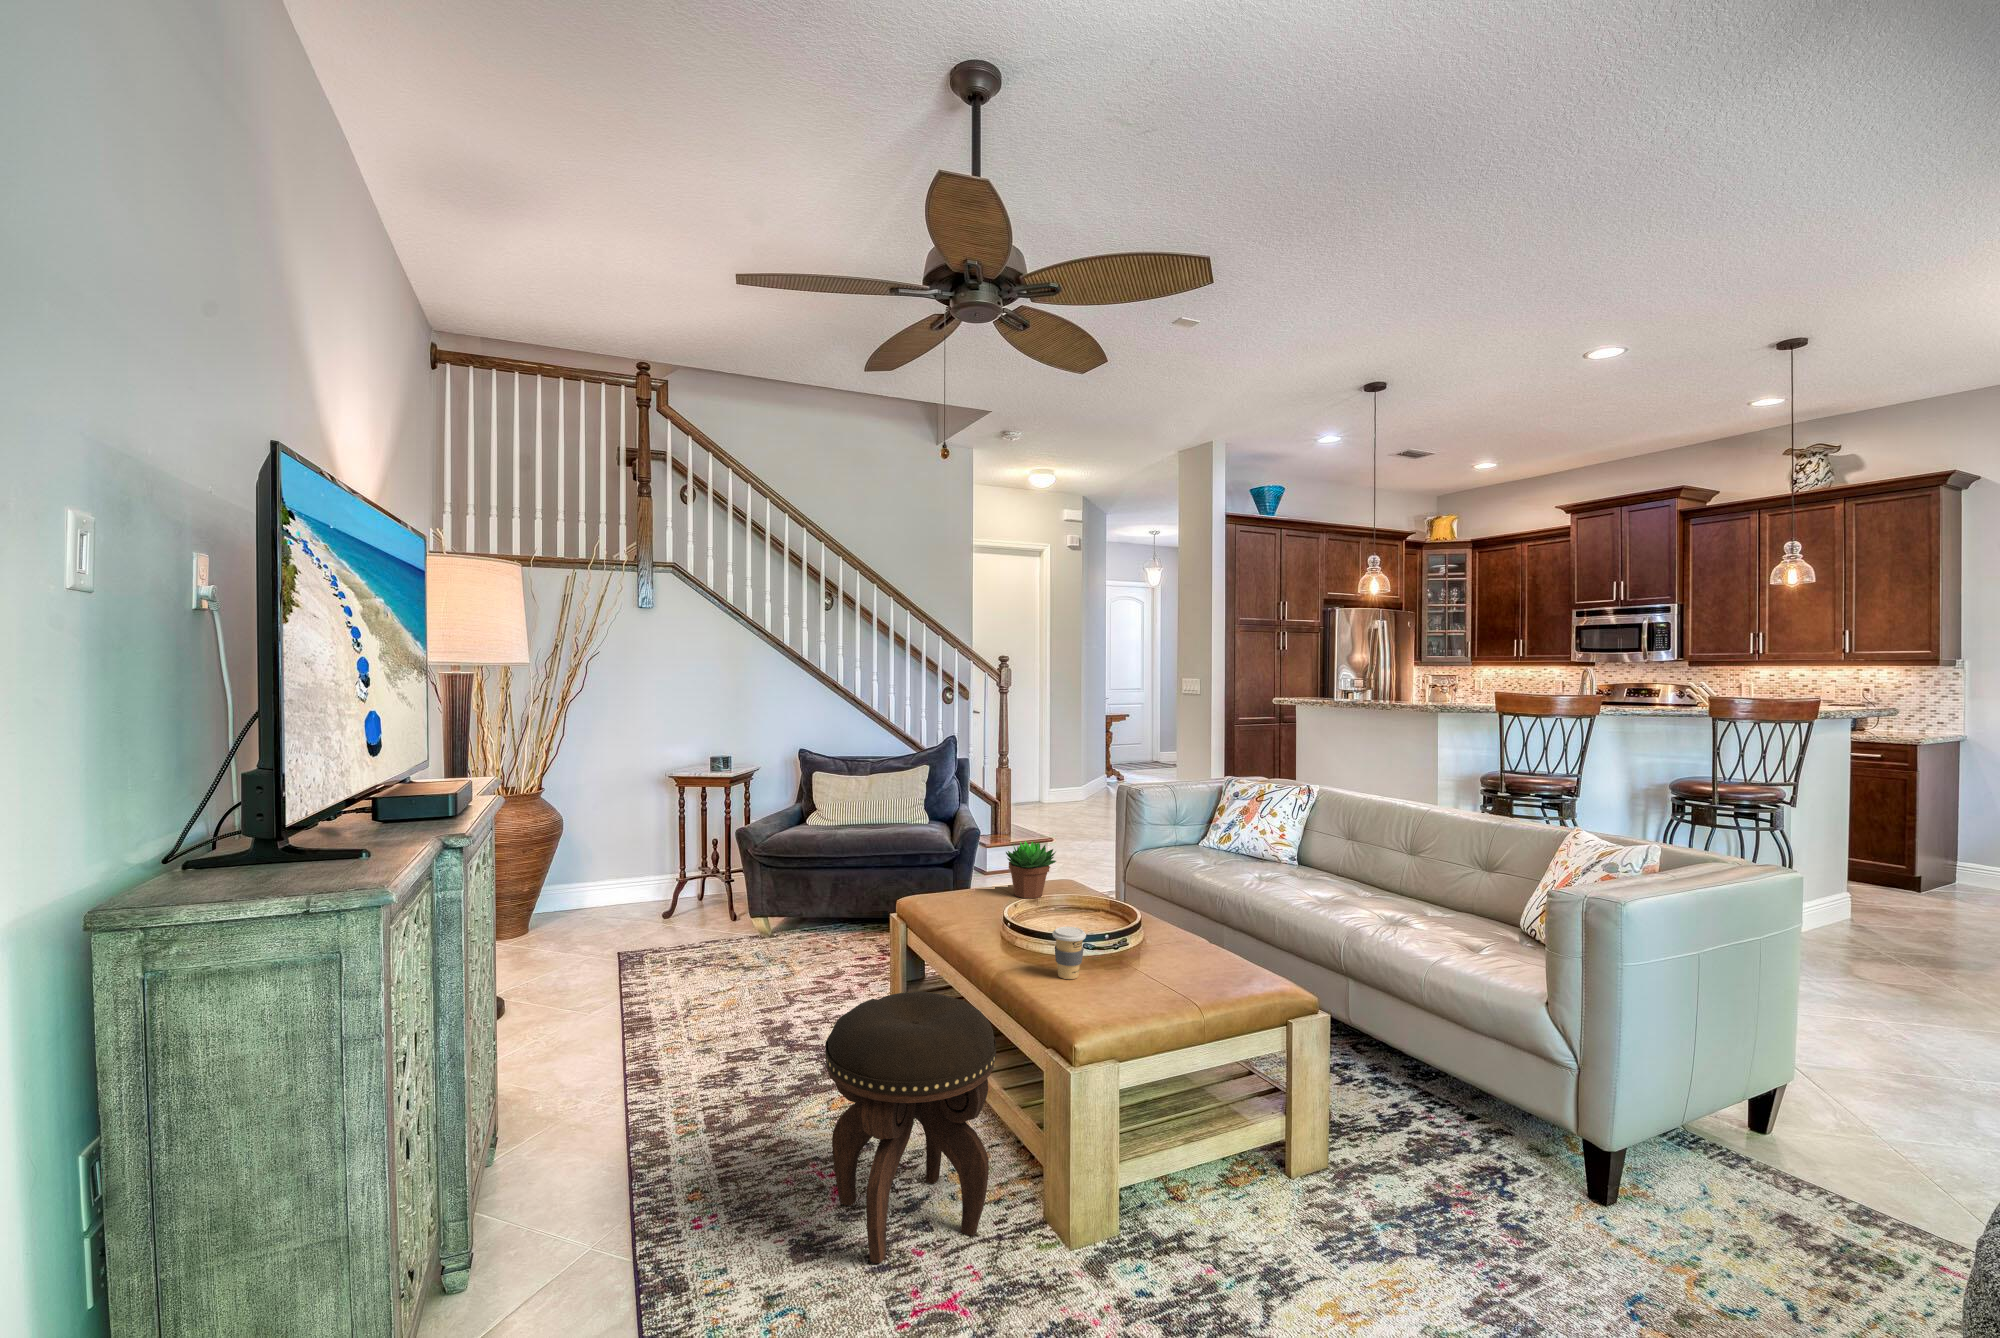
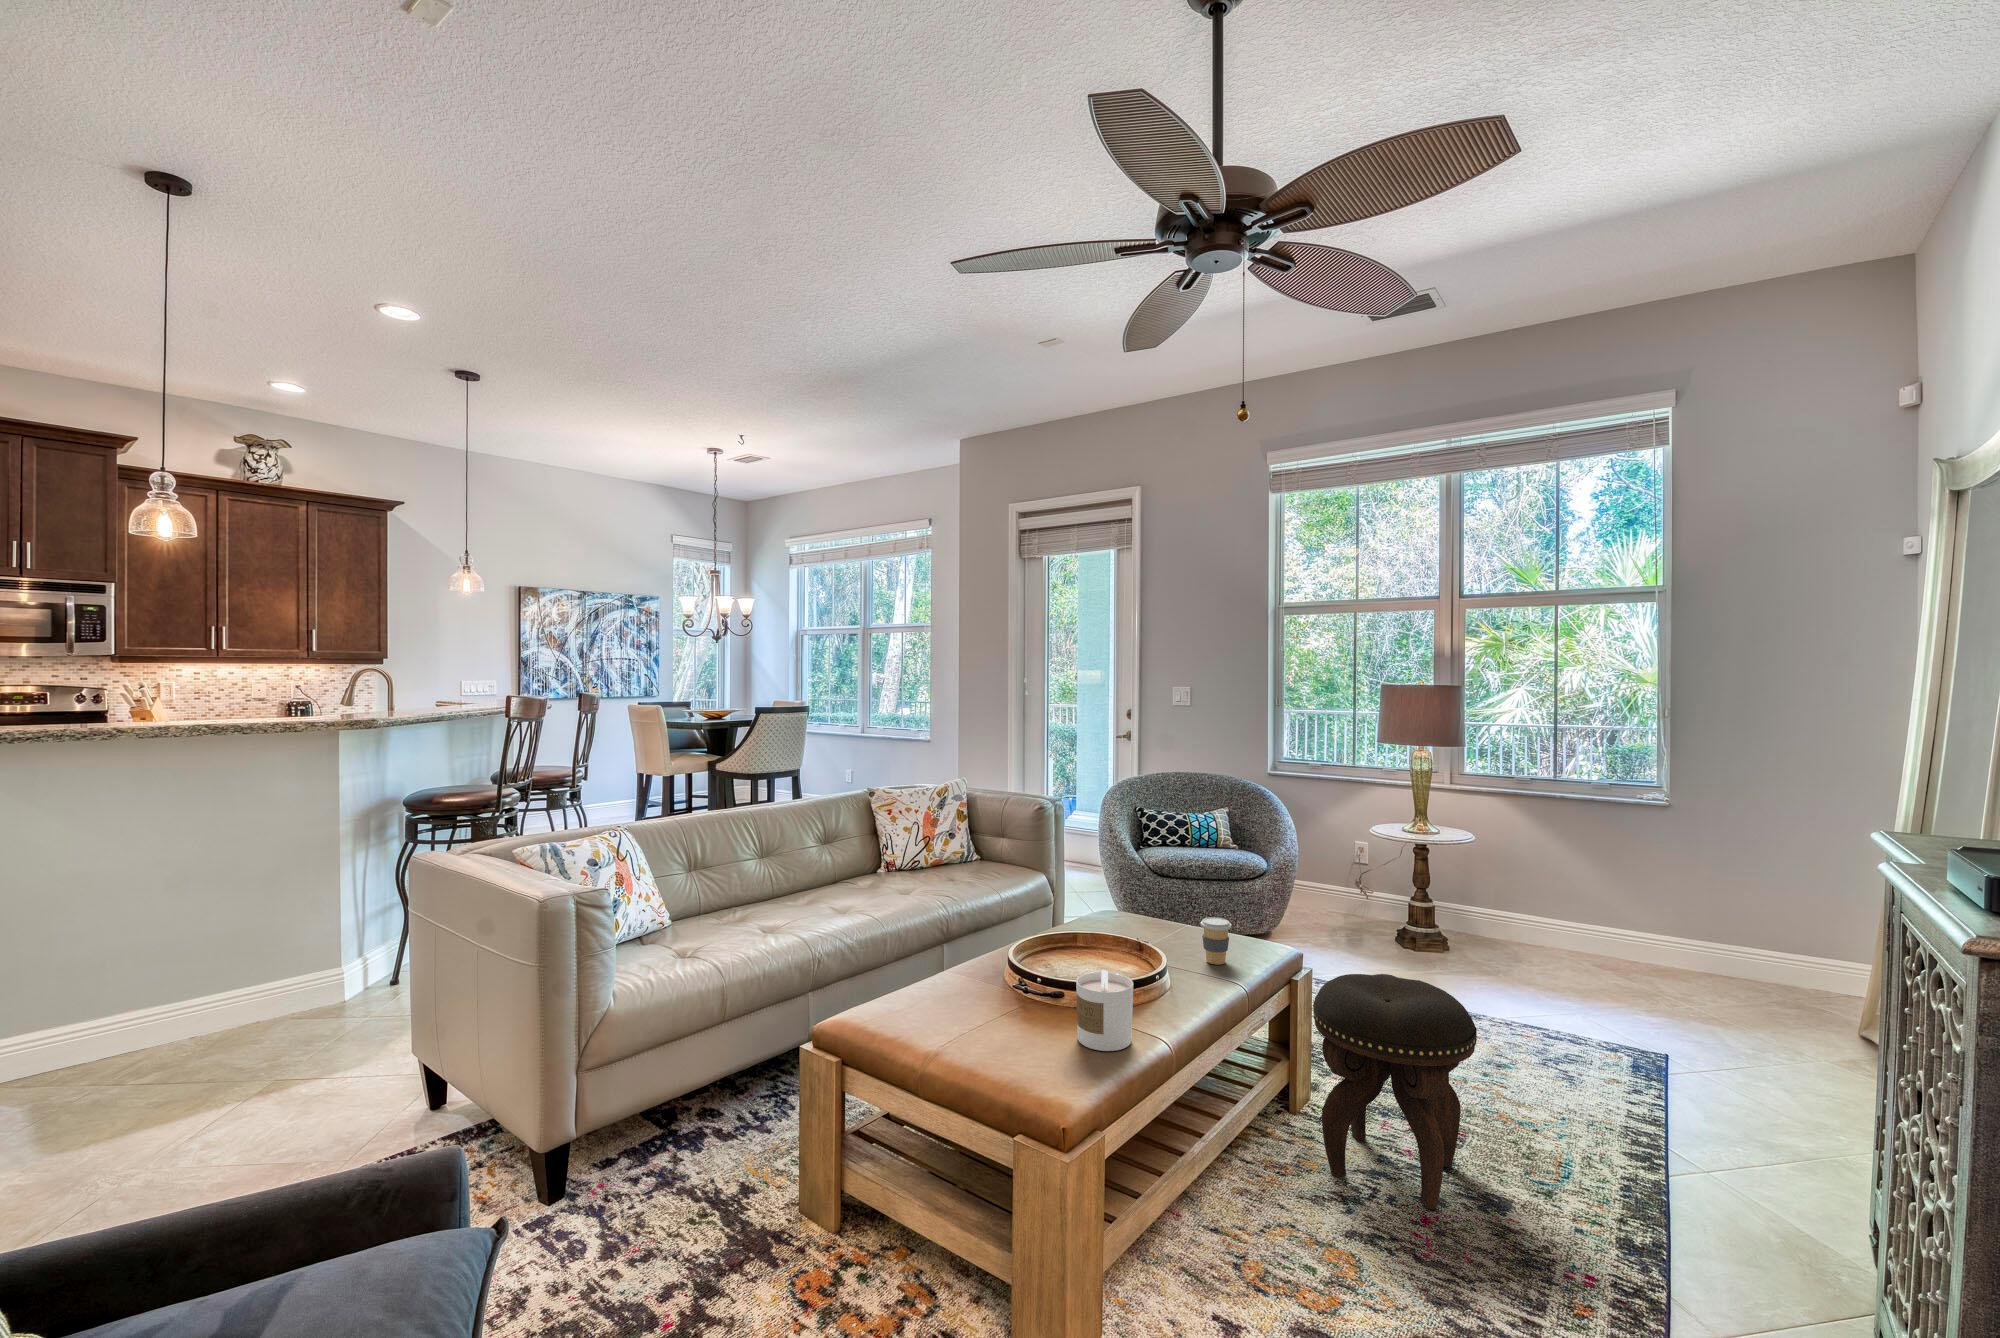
succulent plant: present [1006,841,1056,898] -> none [943,943,1021,1032]
candle: none [947,861,987,915] -> present [1076,970,1133,1051]

